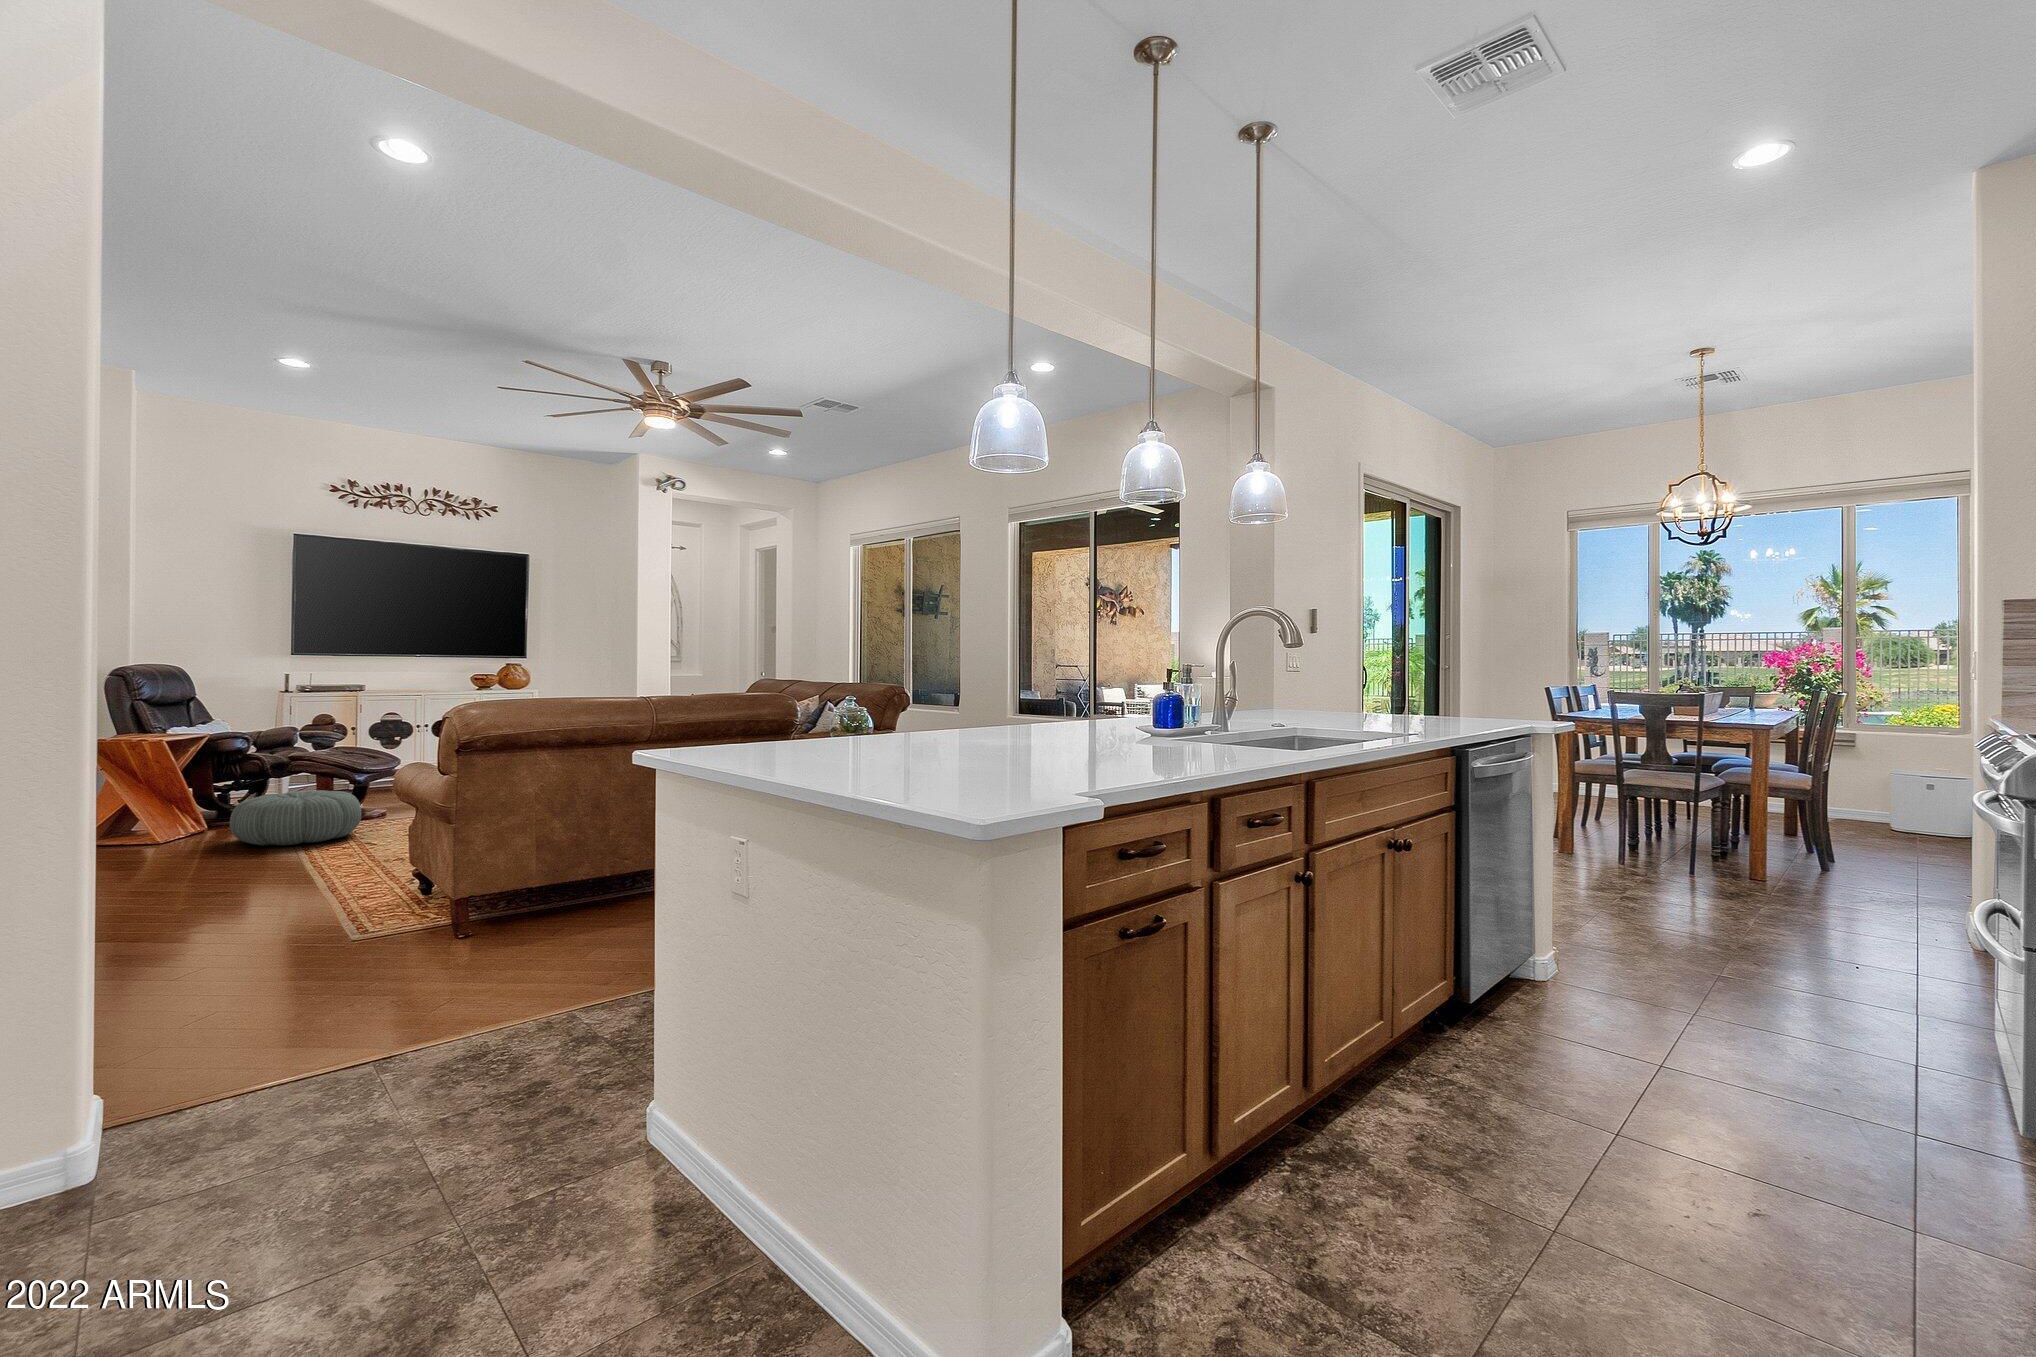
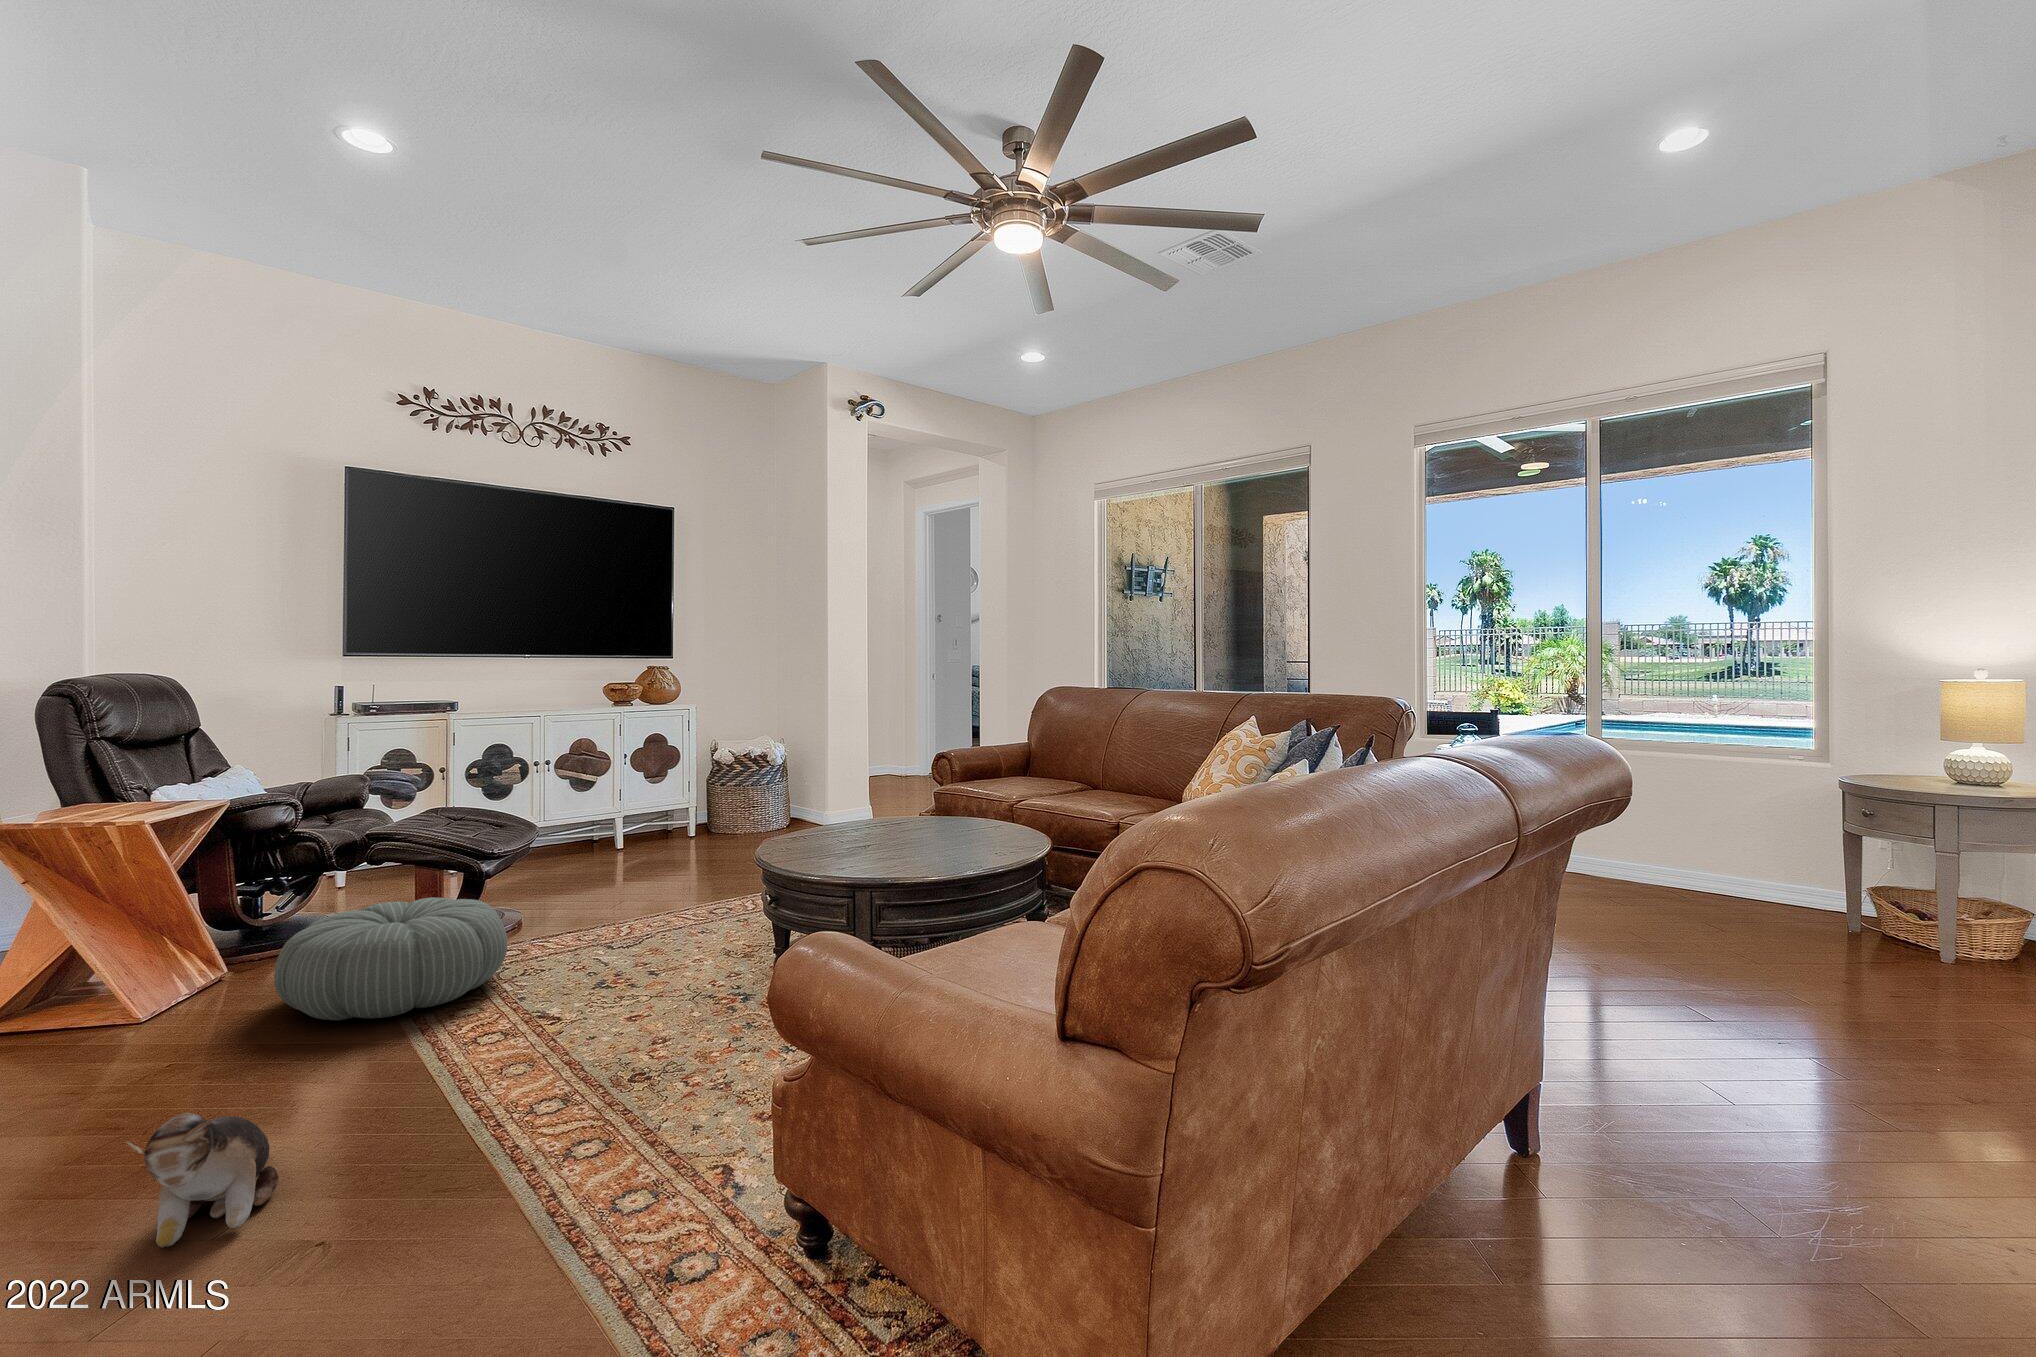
plush toy: none [156,839,219,894] -> present [126,1112,279,1248]

